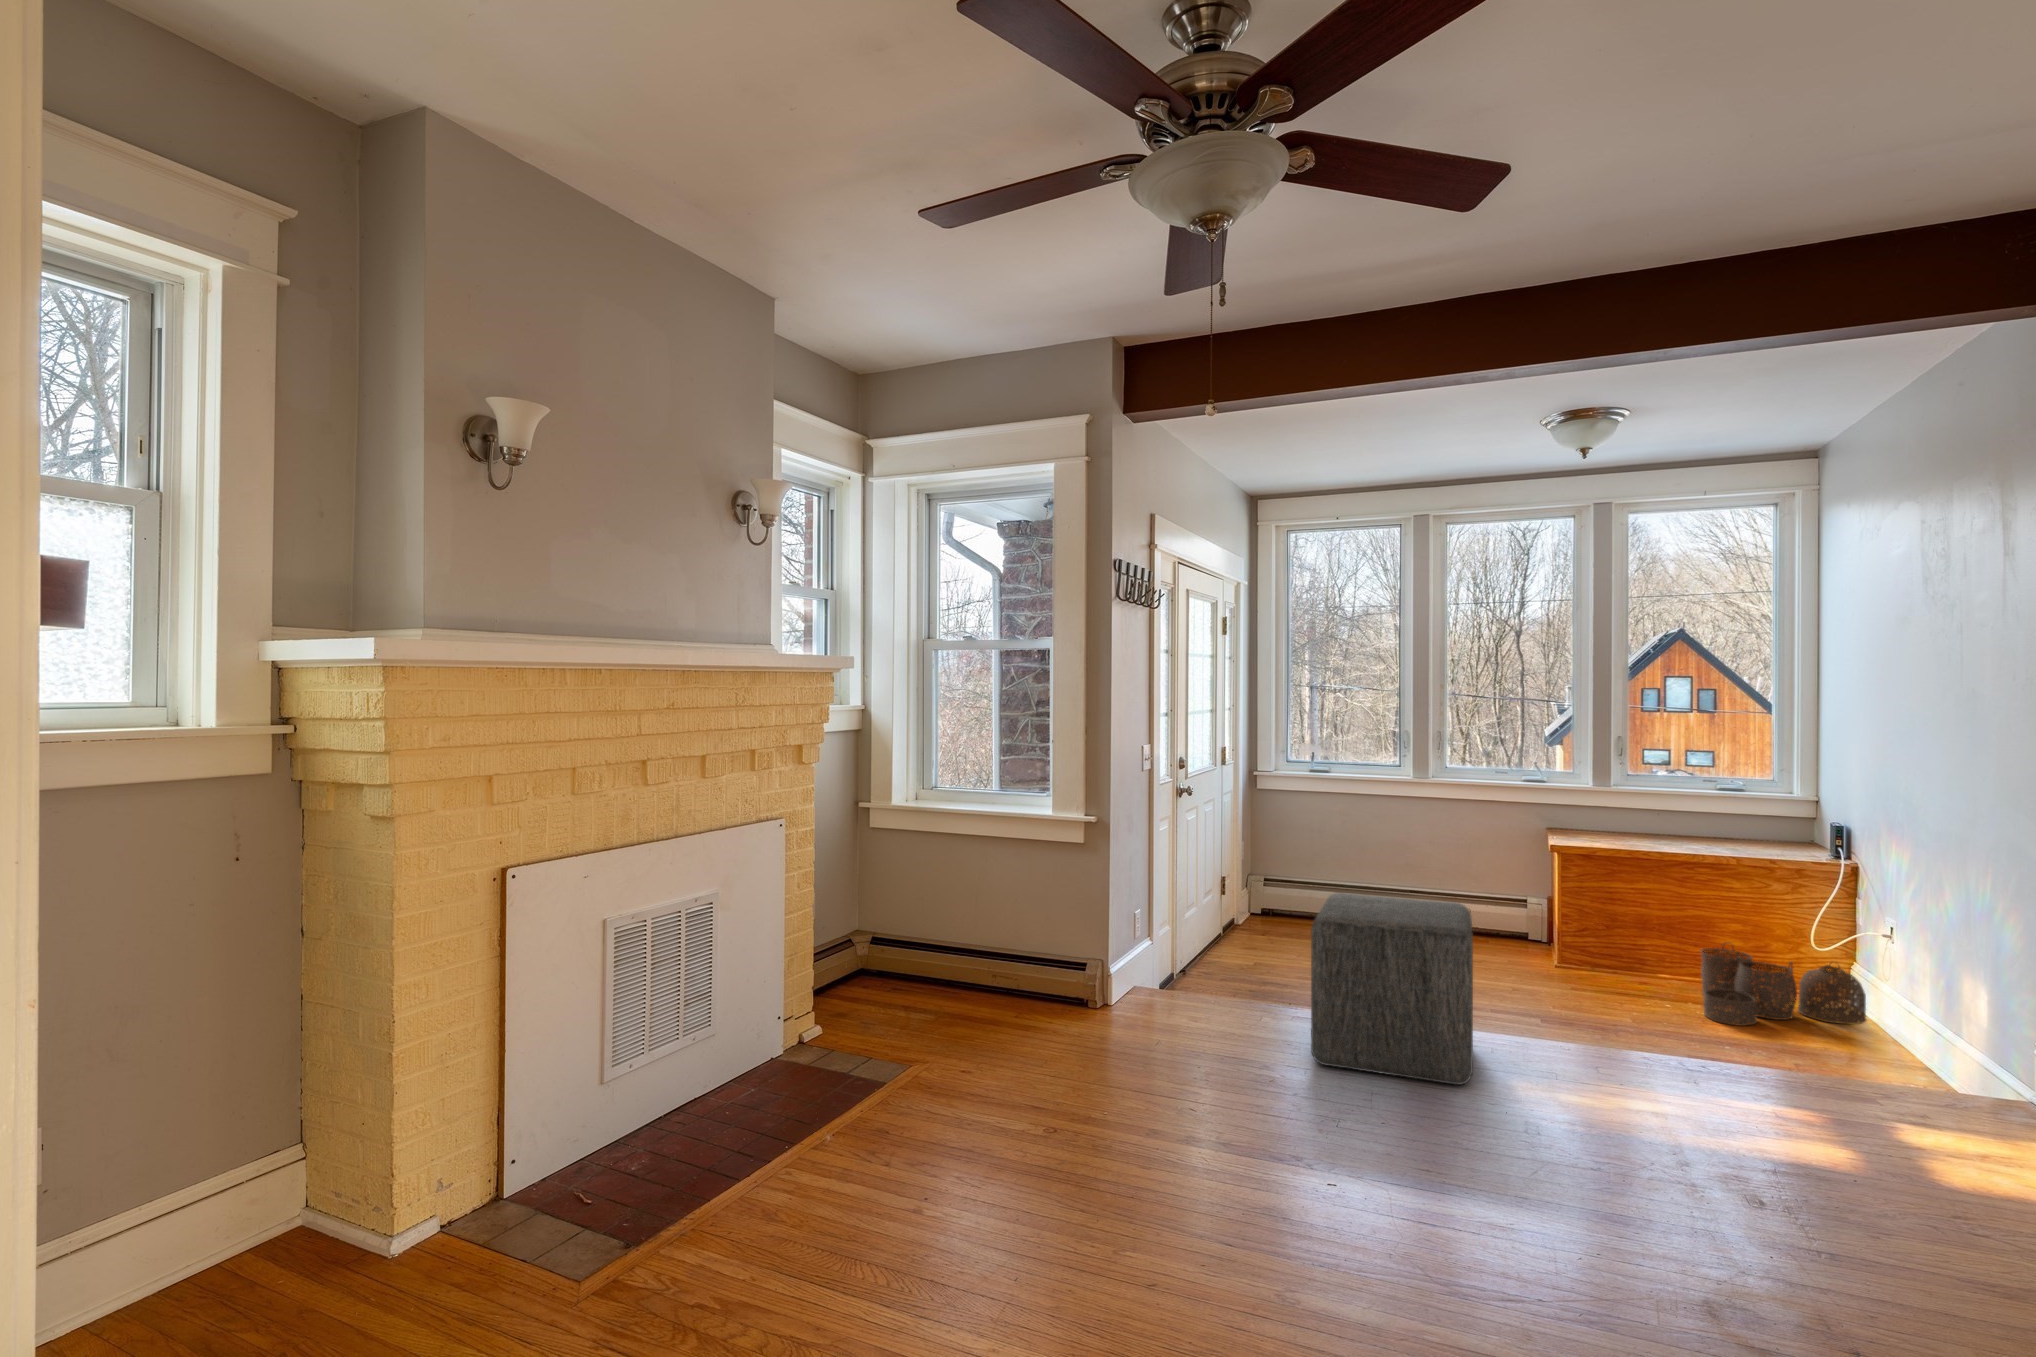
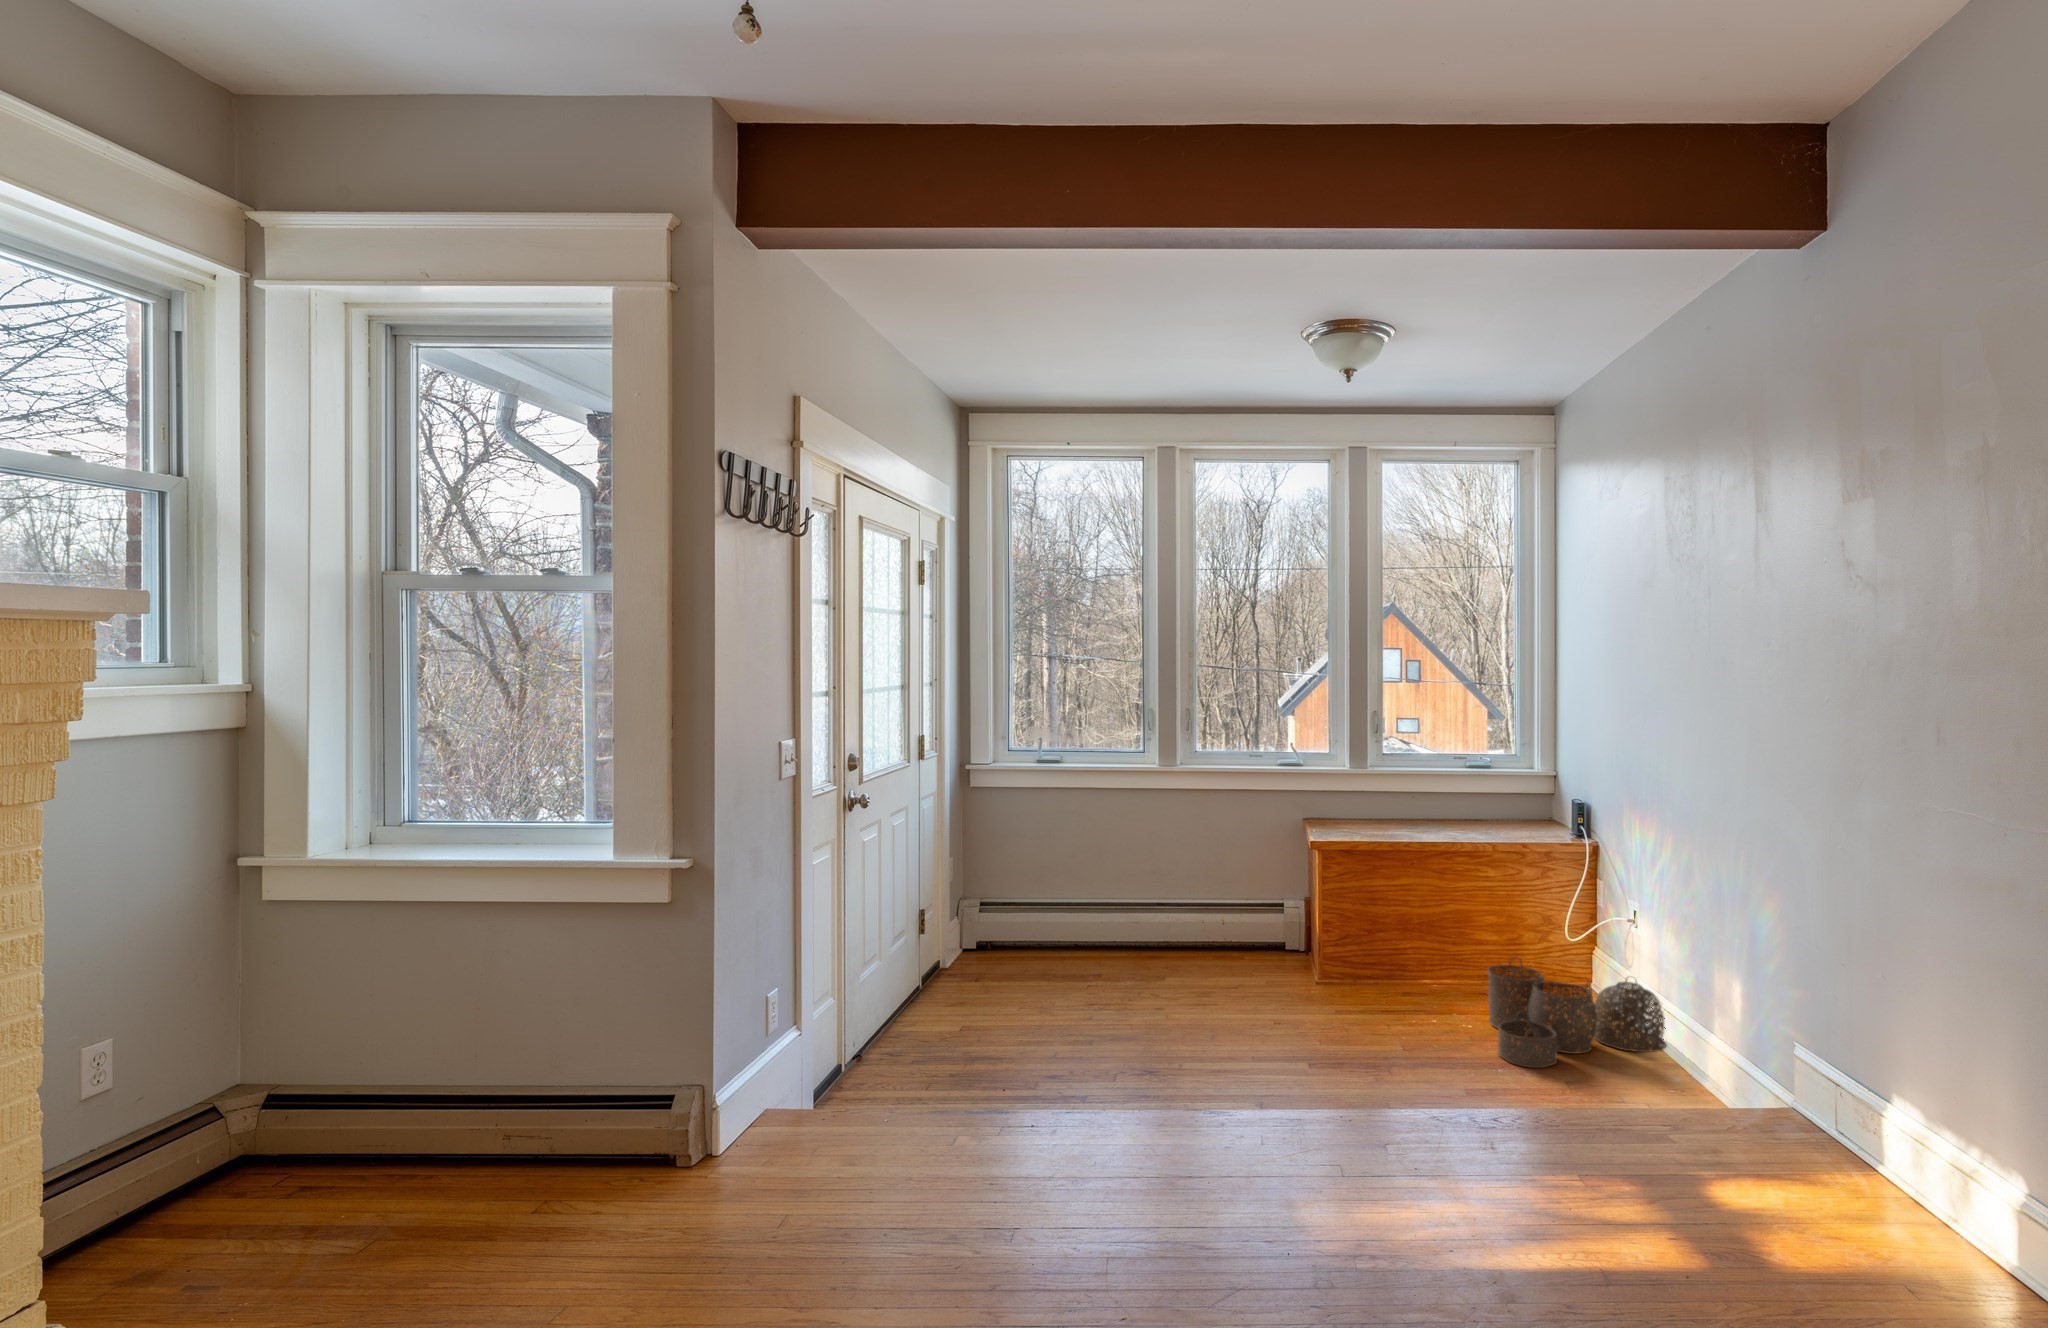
ottoman: present [1311,893,1473,1085] -> none [1014,963,1257,1275]

